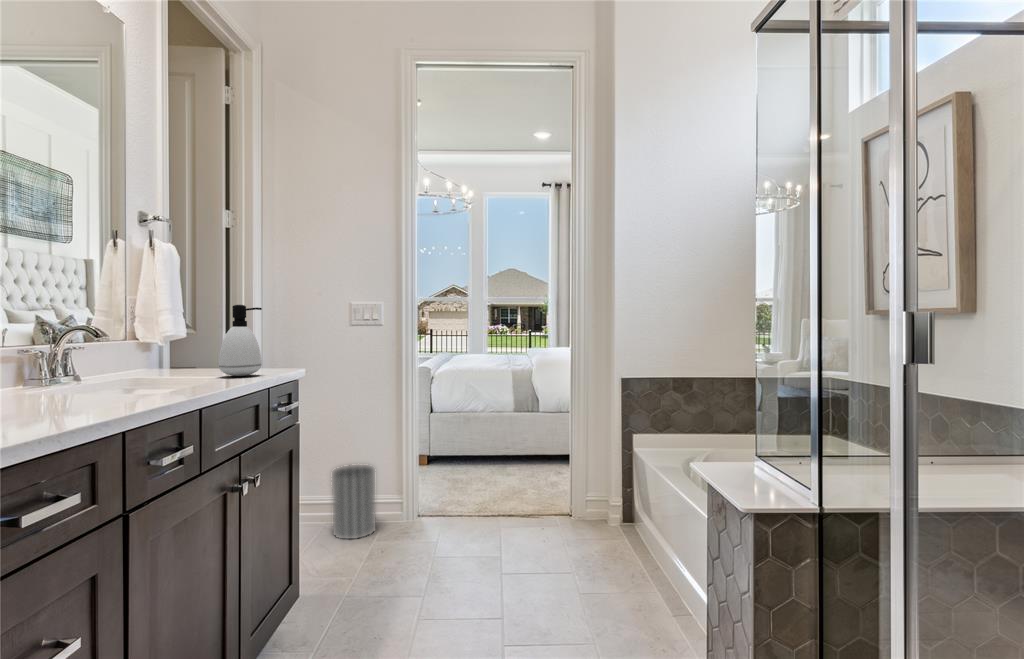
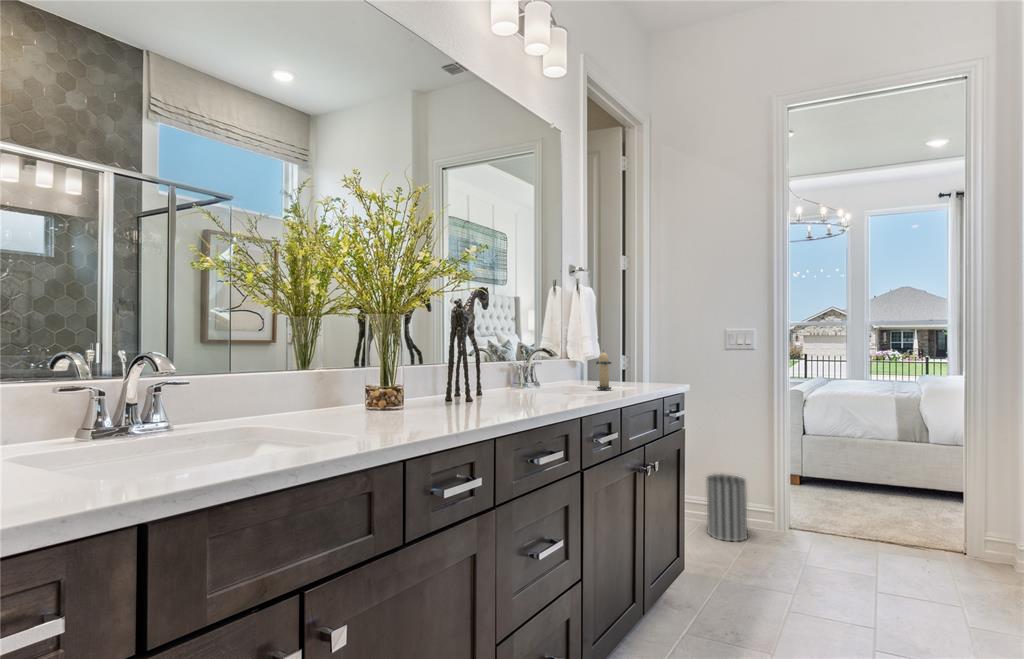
soap dispenser: present [219,305,262,376] -> none [626,332,656,386]
candle: none [165,328,197,385] -> present [596,350,611,389]

